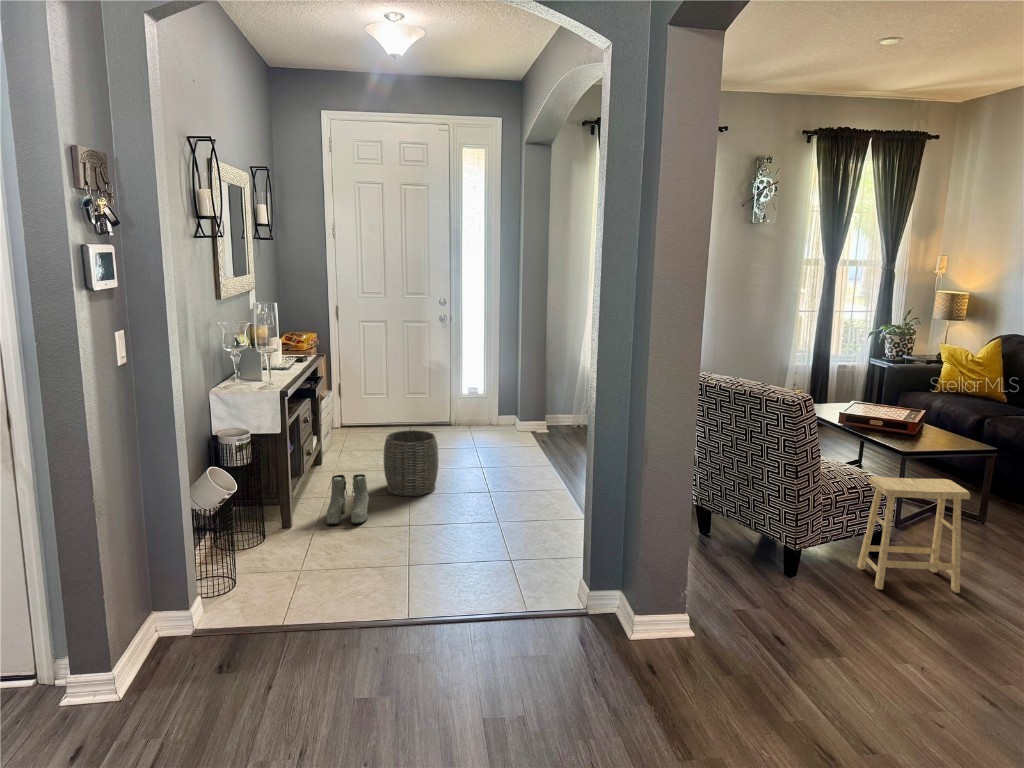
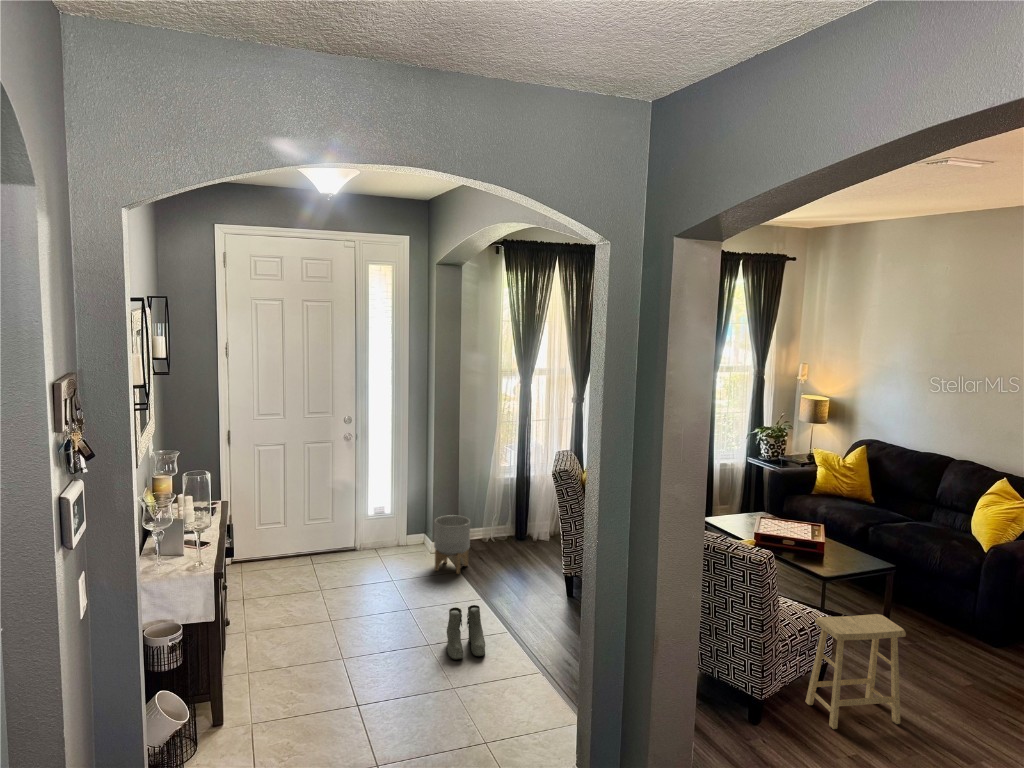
planter: none [518,394,553,448] -> present [434,515,470,574]
woven basket: present [384,430,438,496] -> none [312,580,372,658]
boots: present [327,474,369,524] -> present [447,605,485,660]

